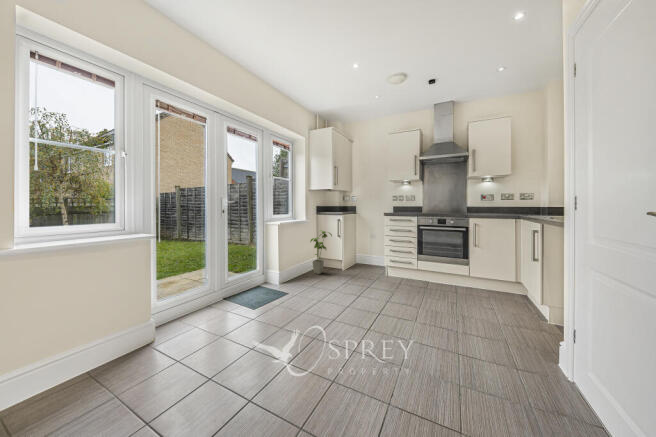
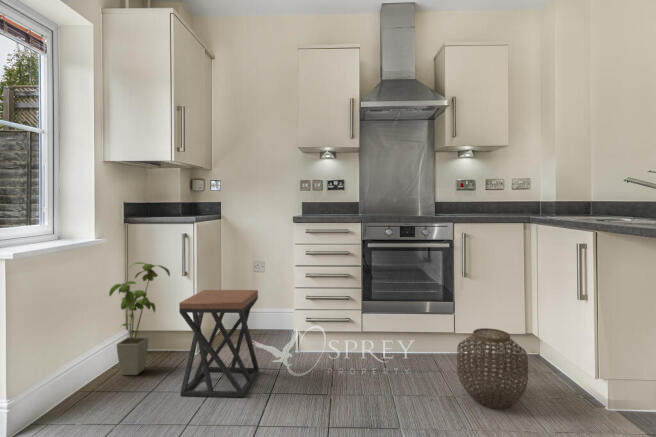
stool: none [334,243,366,286] -> present [179,290,259,397]
woven basket: none [456,271,495,310] -> present [457,328,528,409]

